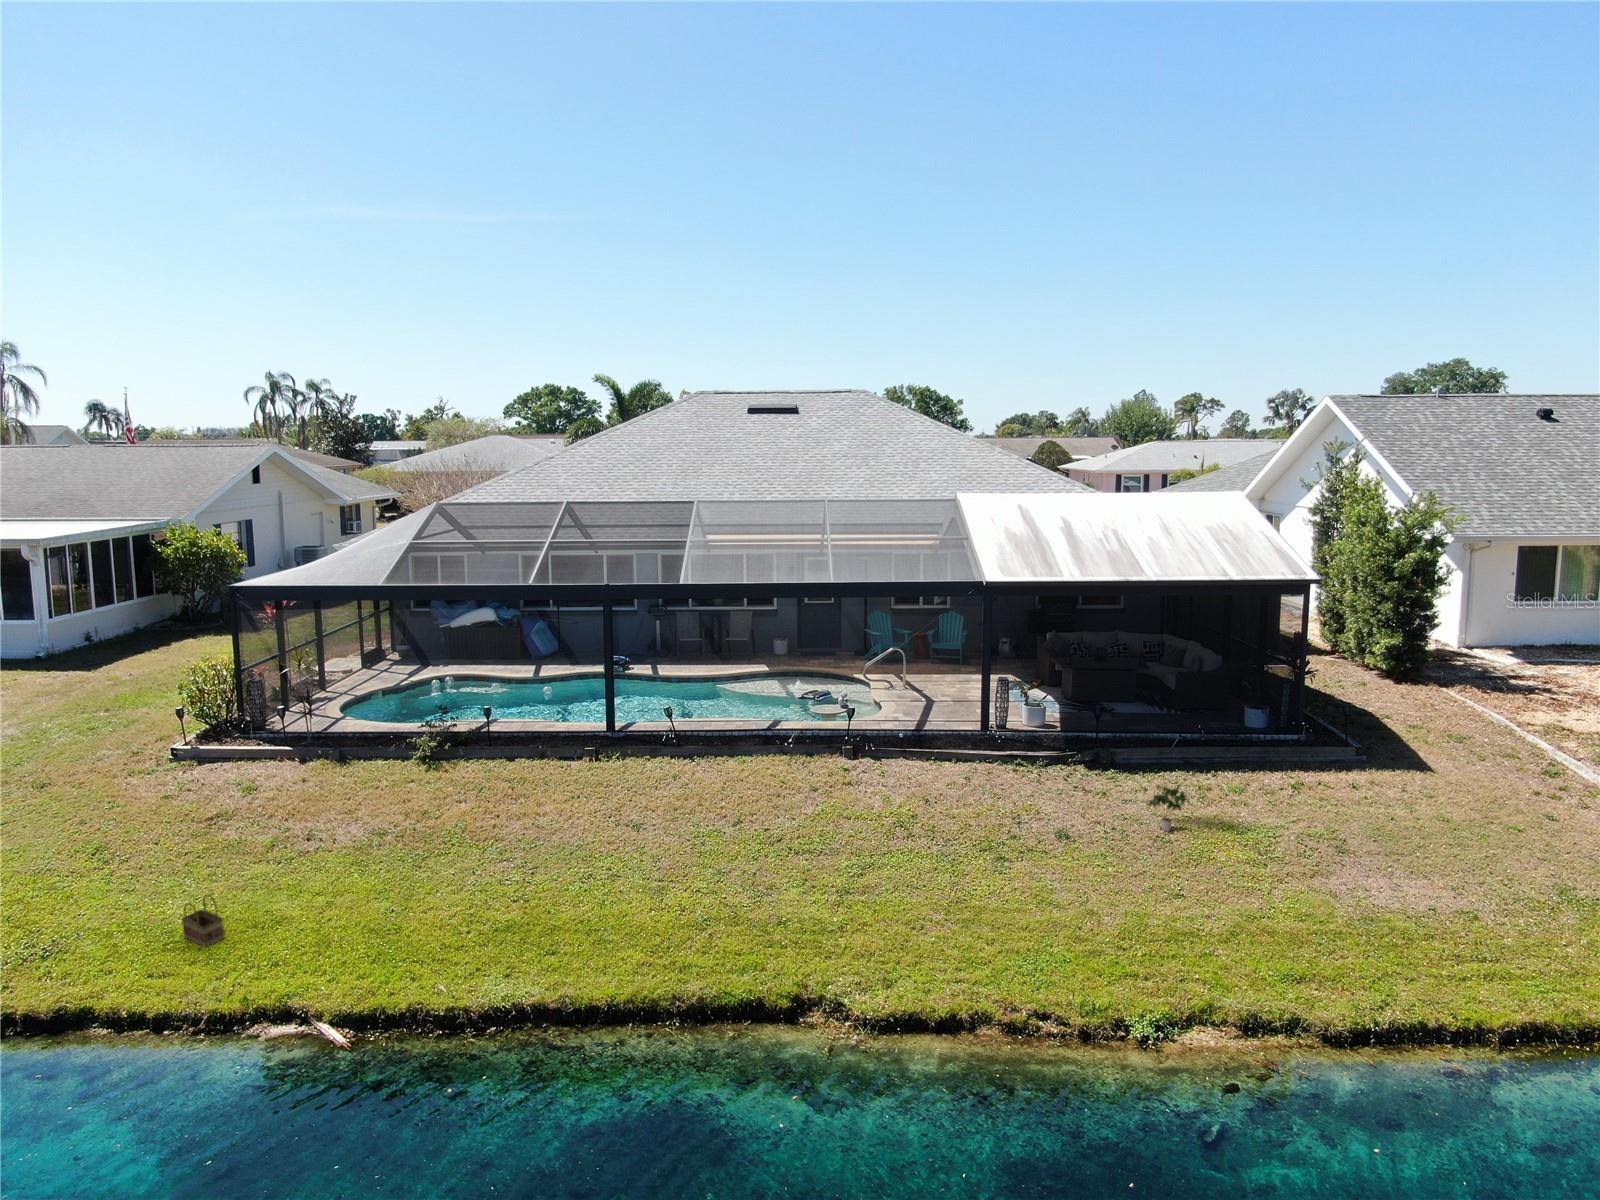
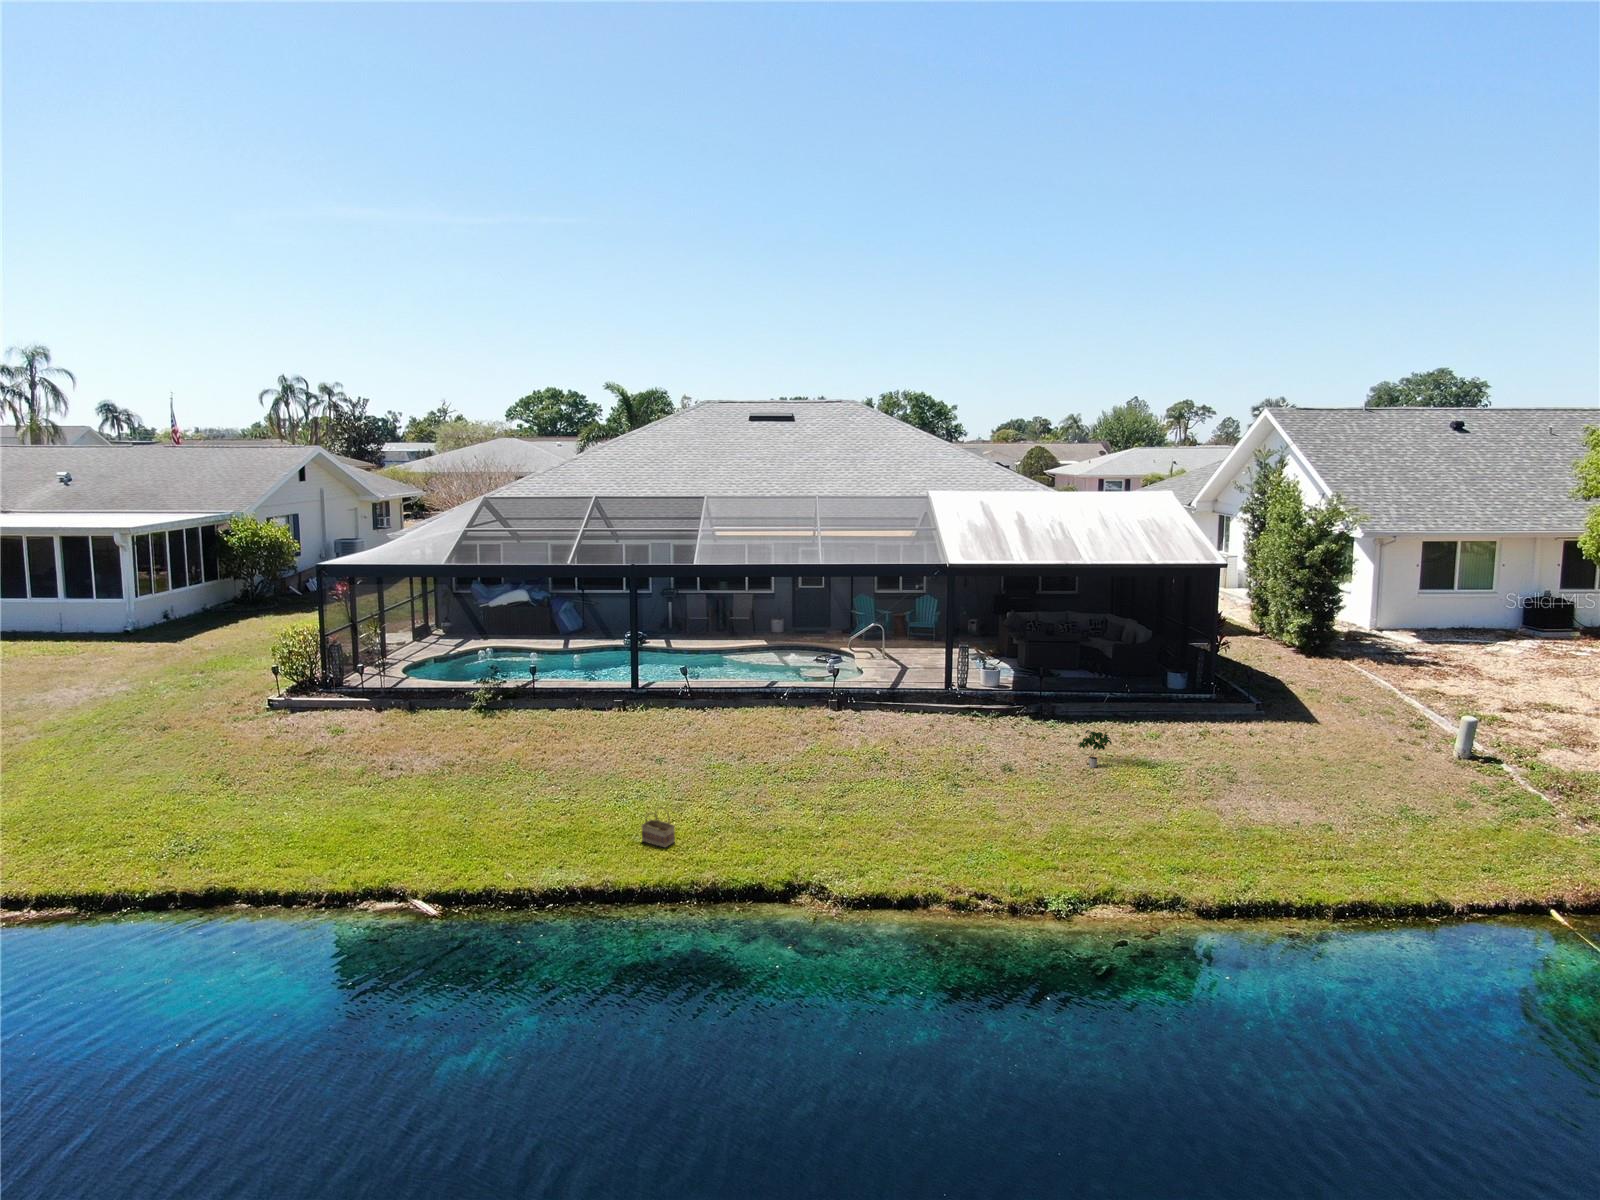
basket: present [182,895,225,947] -> present [641,807,675,848]

